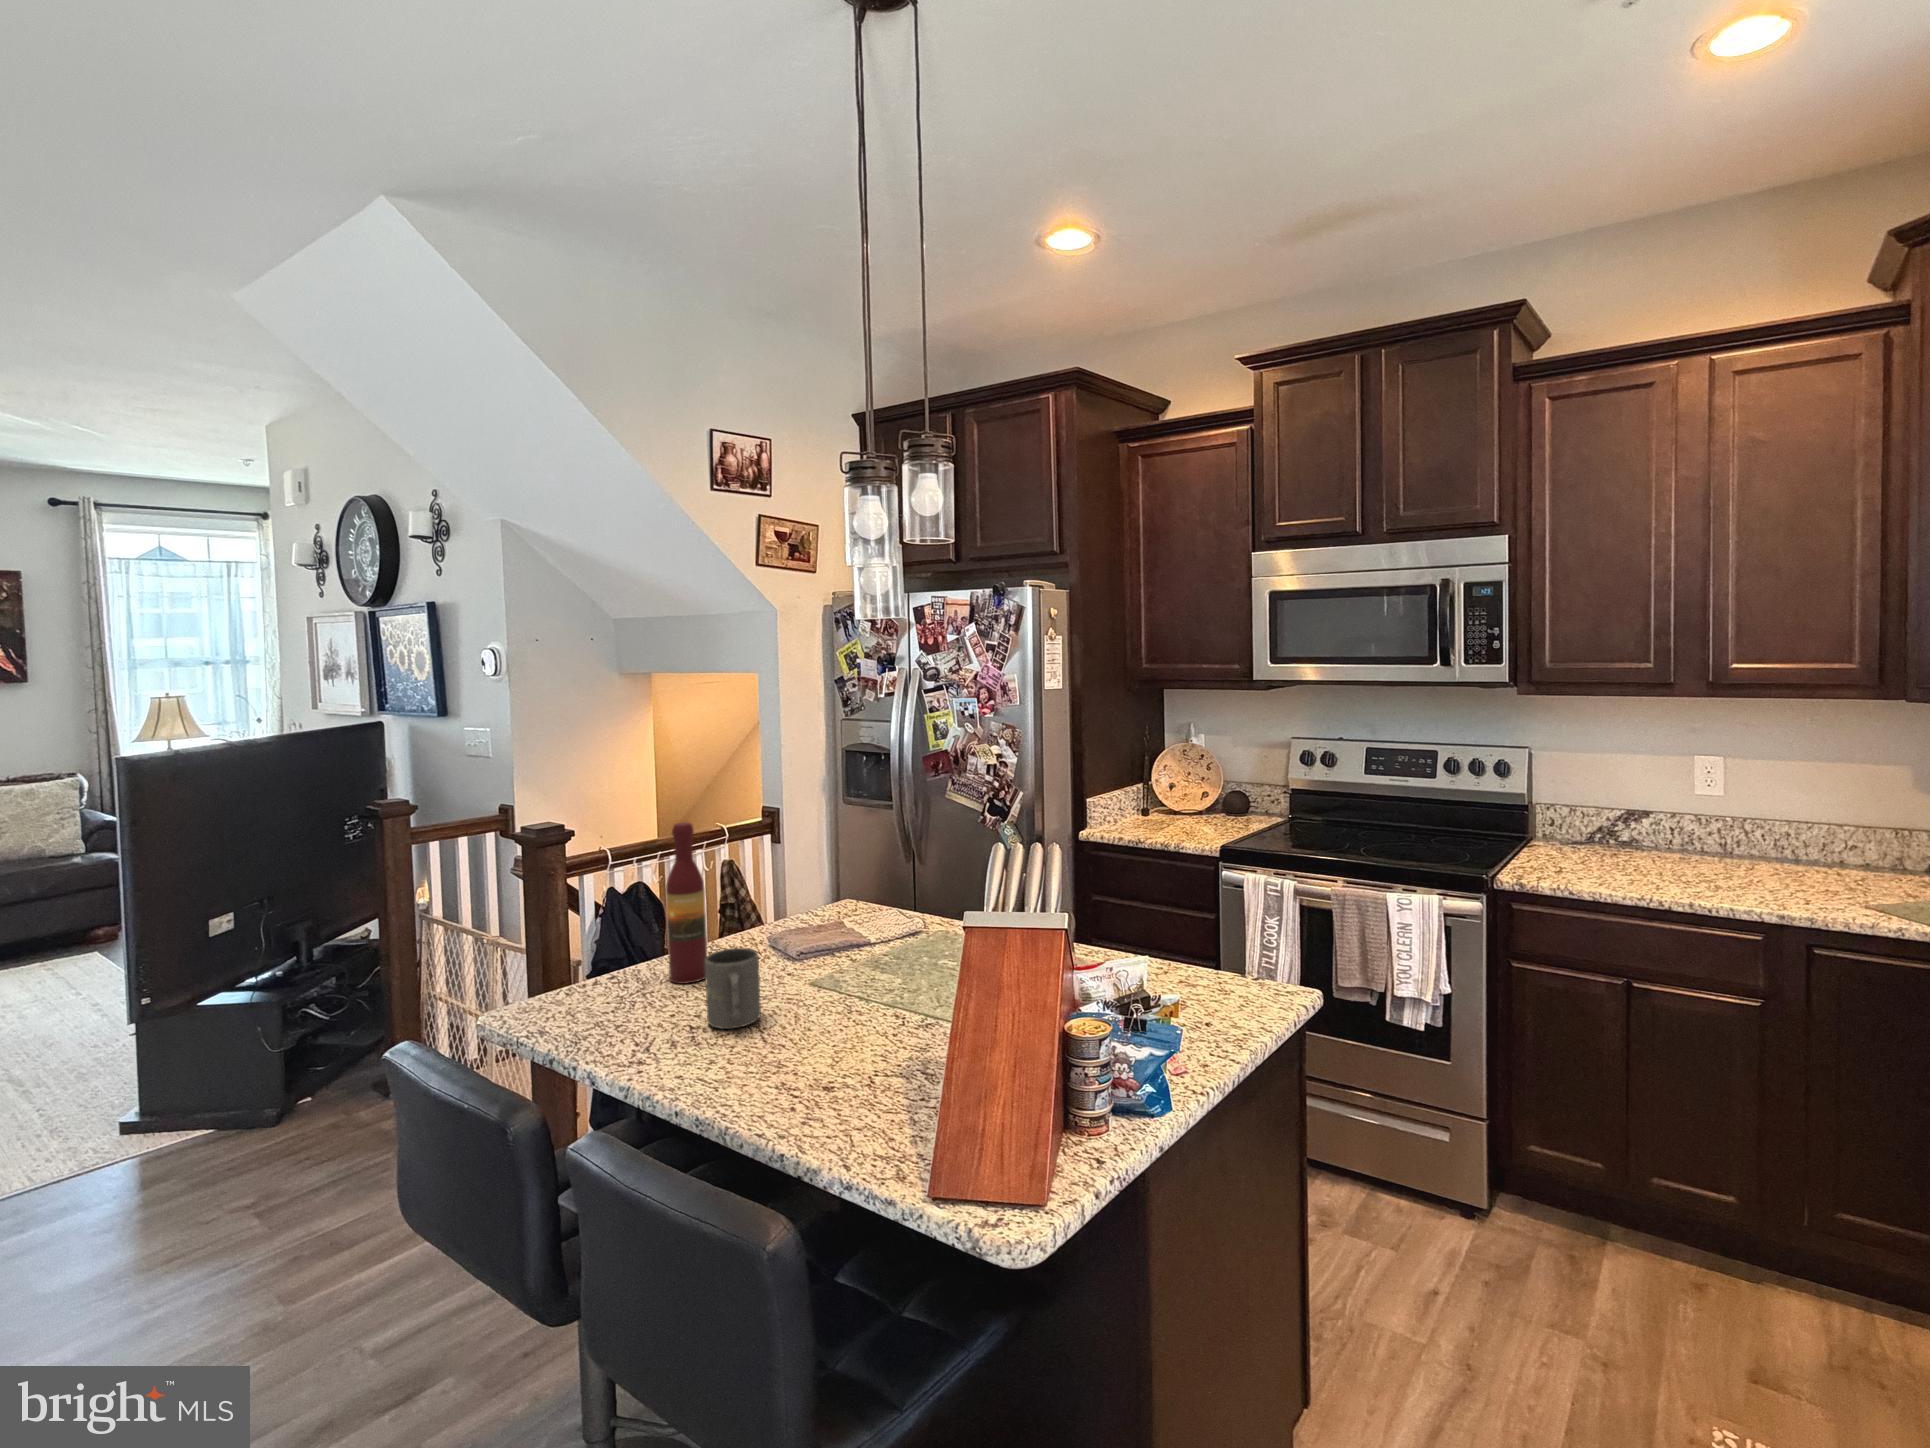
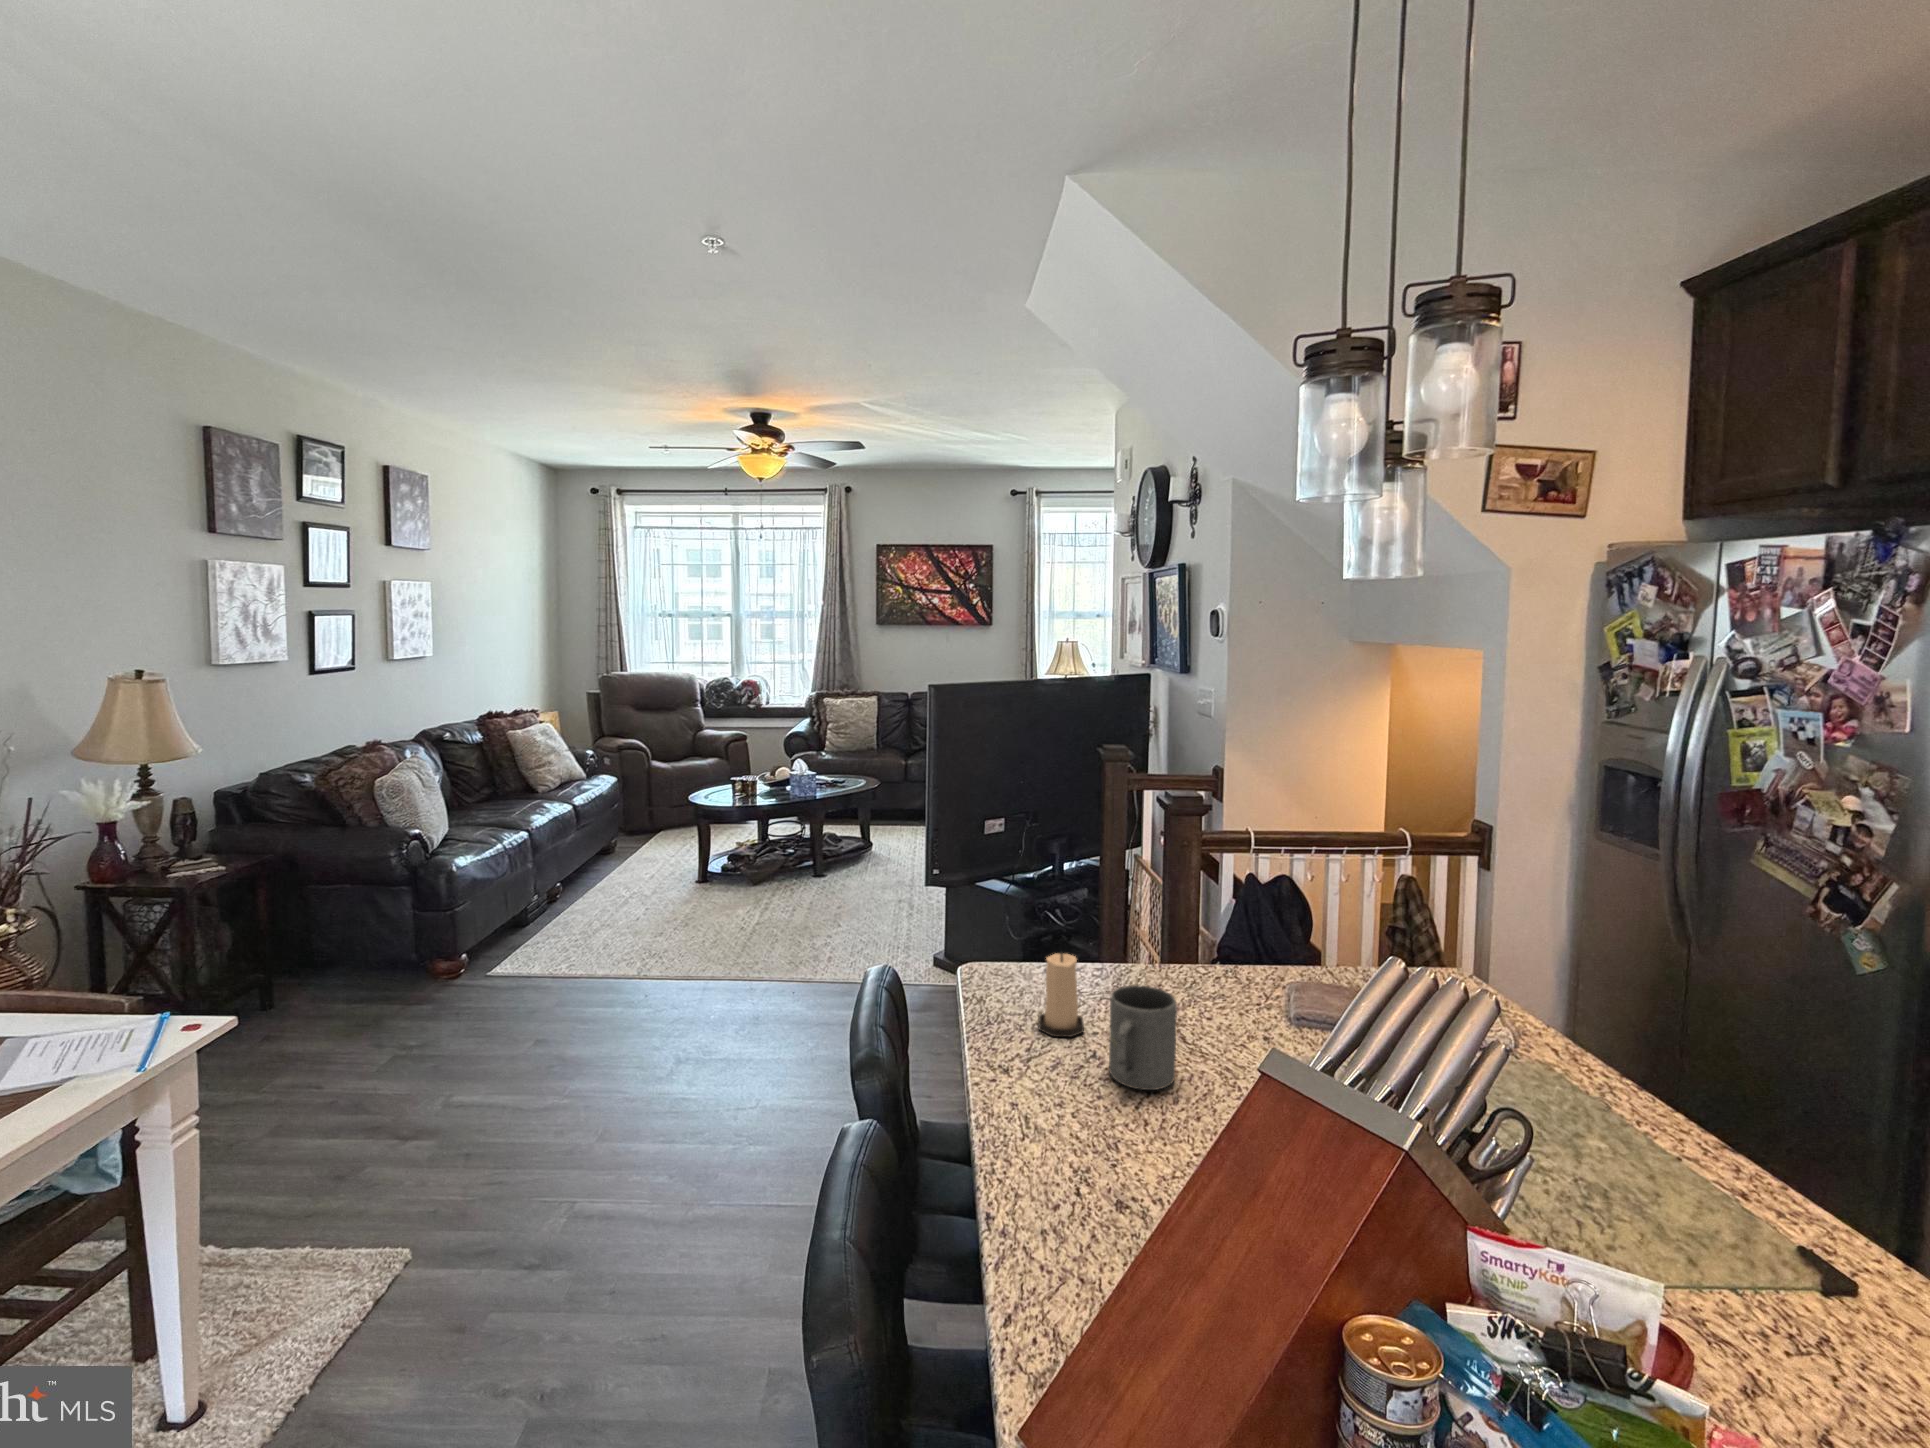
wine bottle: present [666,822,707,984] -> none [1143,820,1189,1011]
candle: none [612,949,657,1026] -> present [1038,952,1084,1037]

